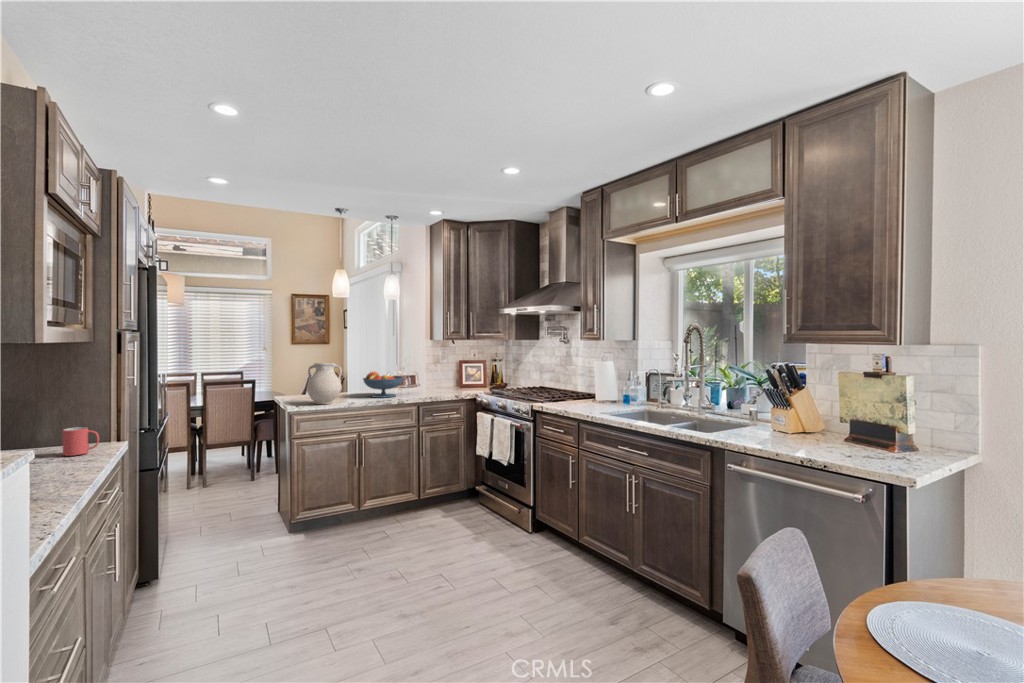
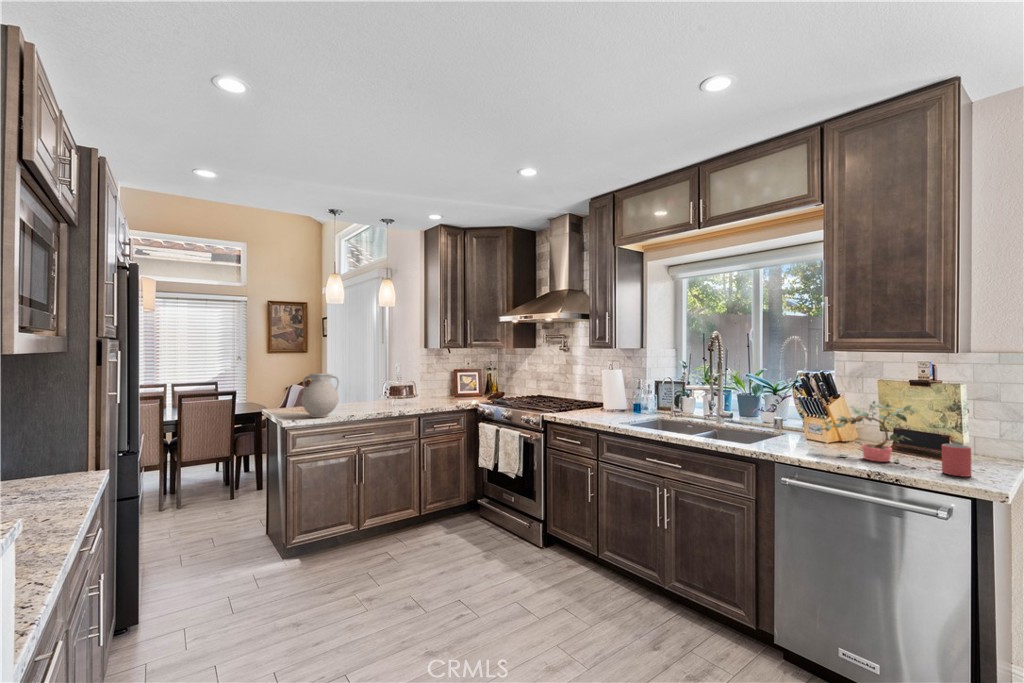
fruit bowl: present [363,371,403,398] -> none [359,381,402,409]
potted plant: none [767,392,858,452] -> present [817,401,918,463]
mug: present [63,427,99,456] -> present [942,444,972,477]

